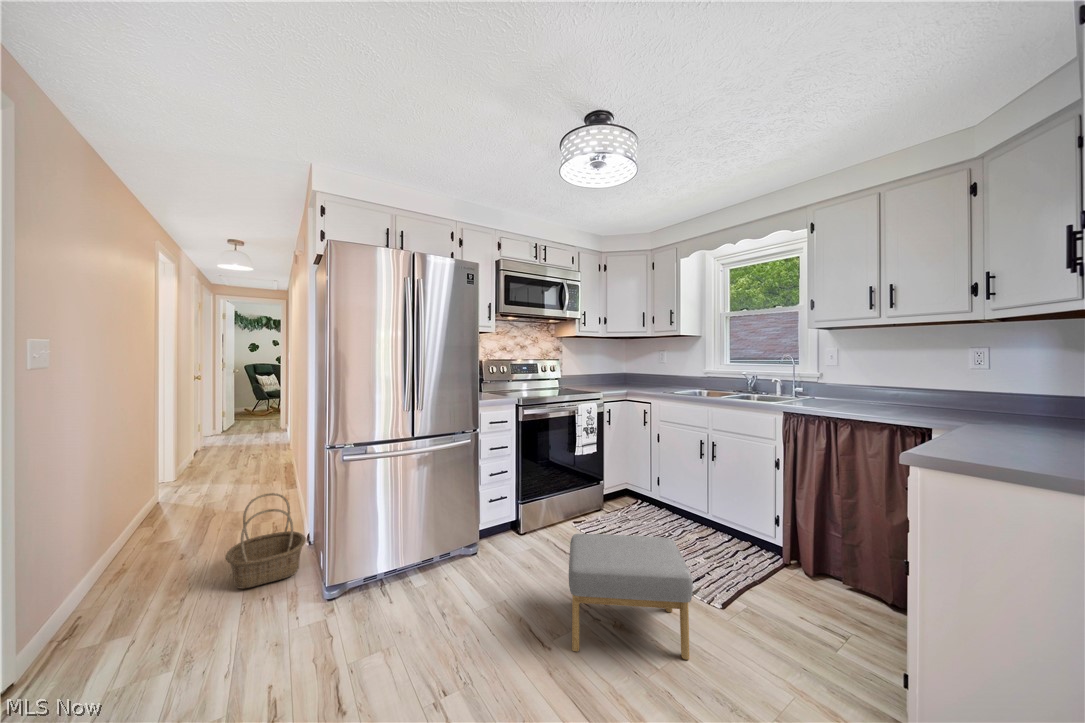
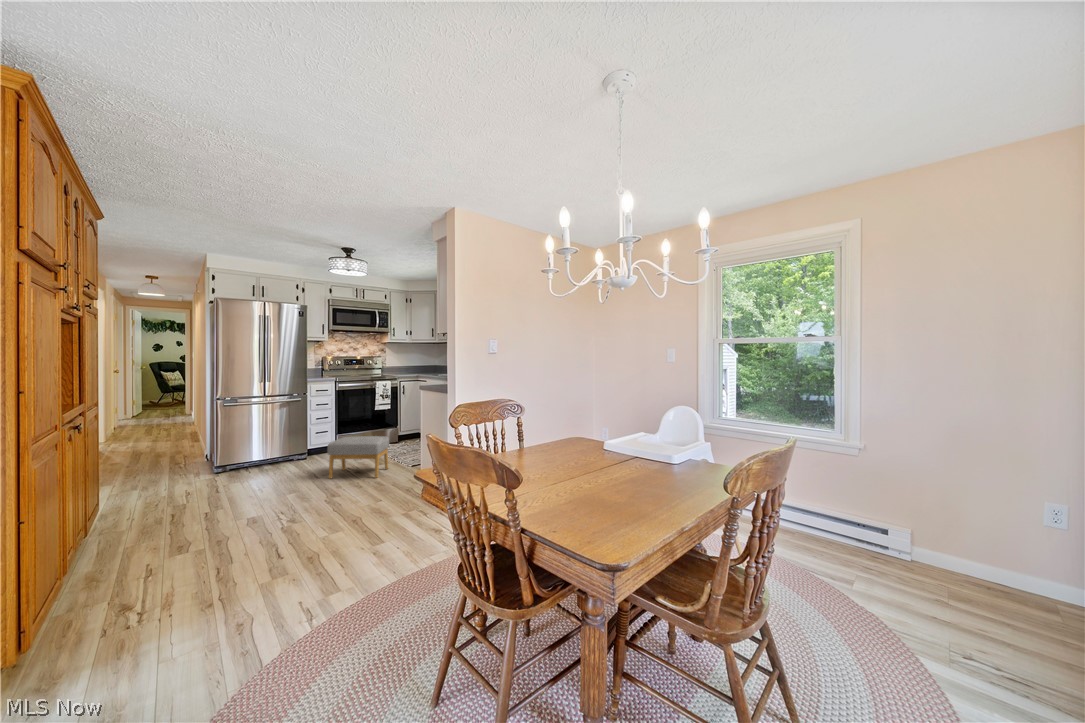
basket: present [226,493,306,589] -> none [158,429,204,472]

